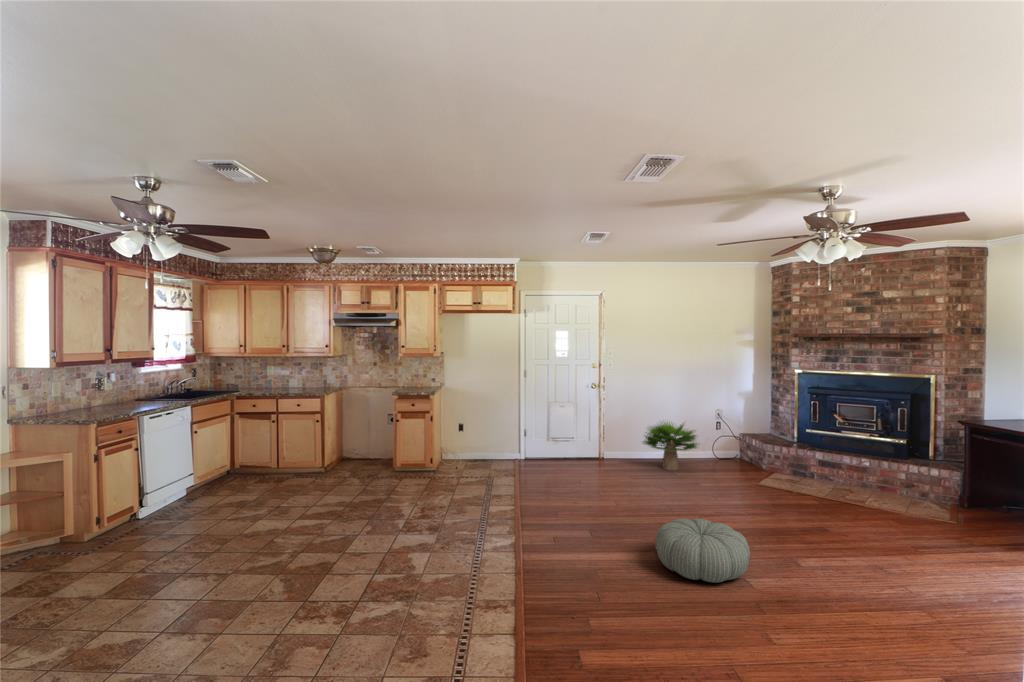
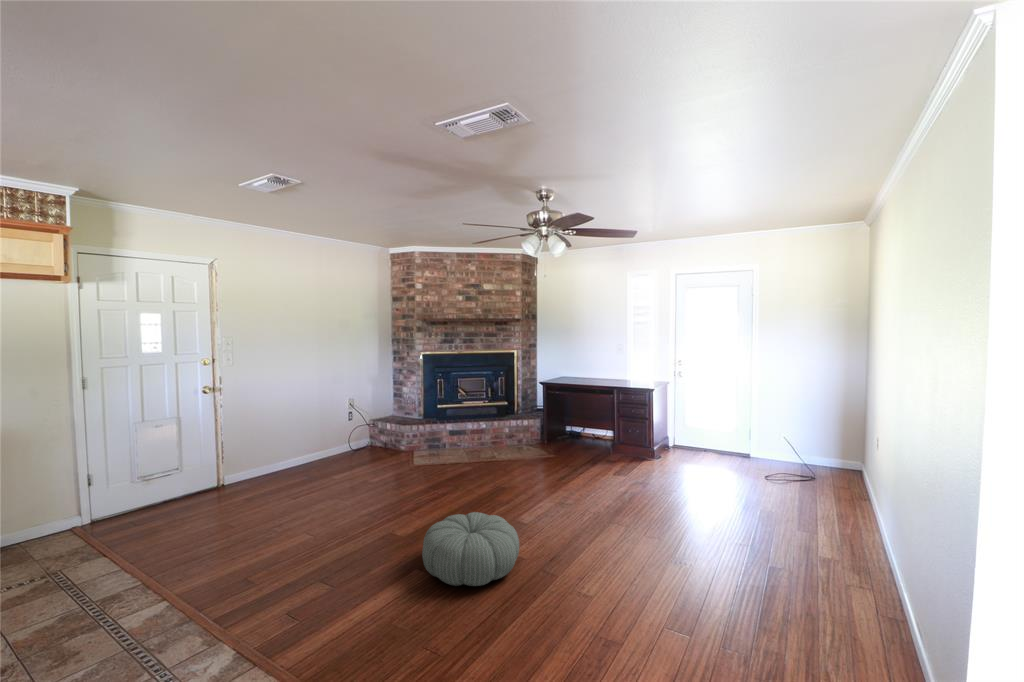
potted plant: present [644,423,697,470] -> none [277,415,351,475]

